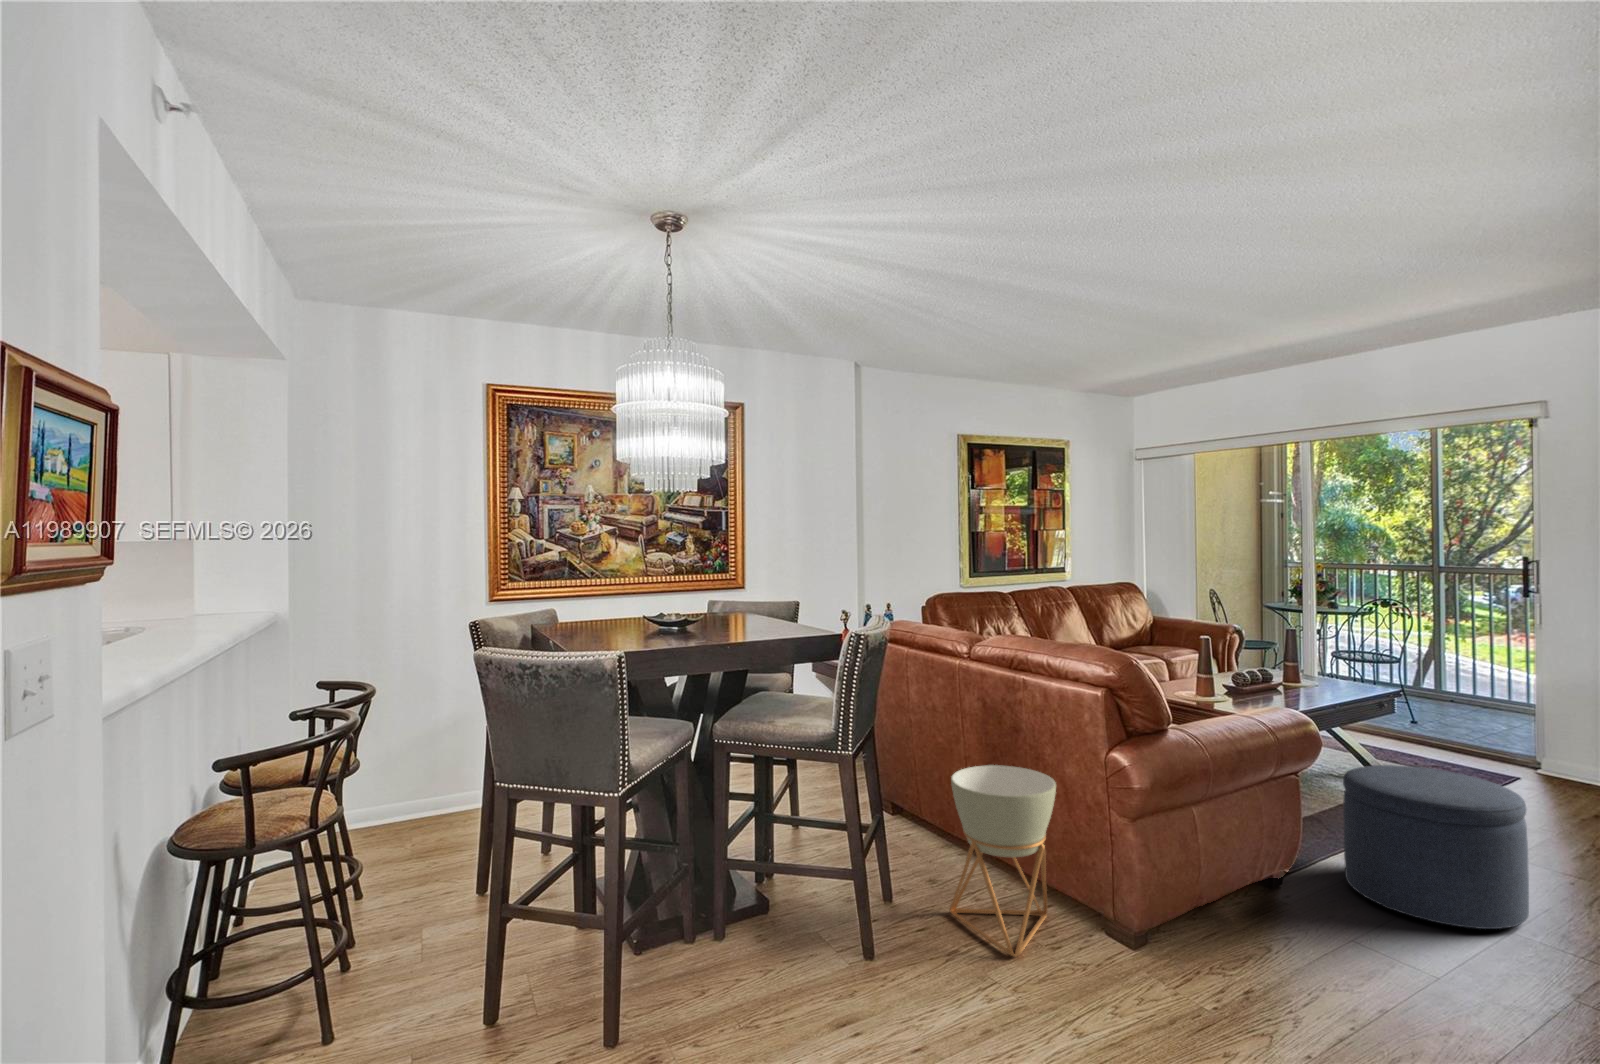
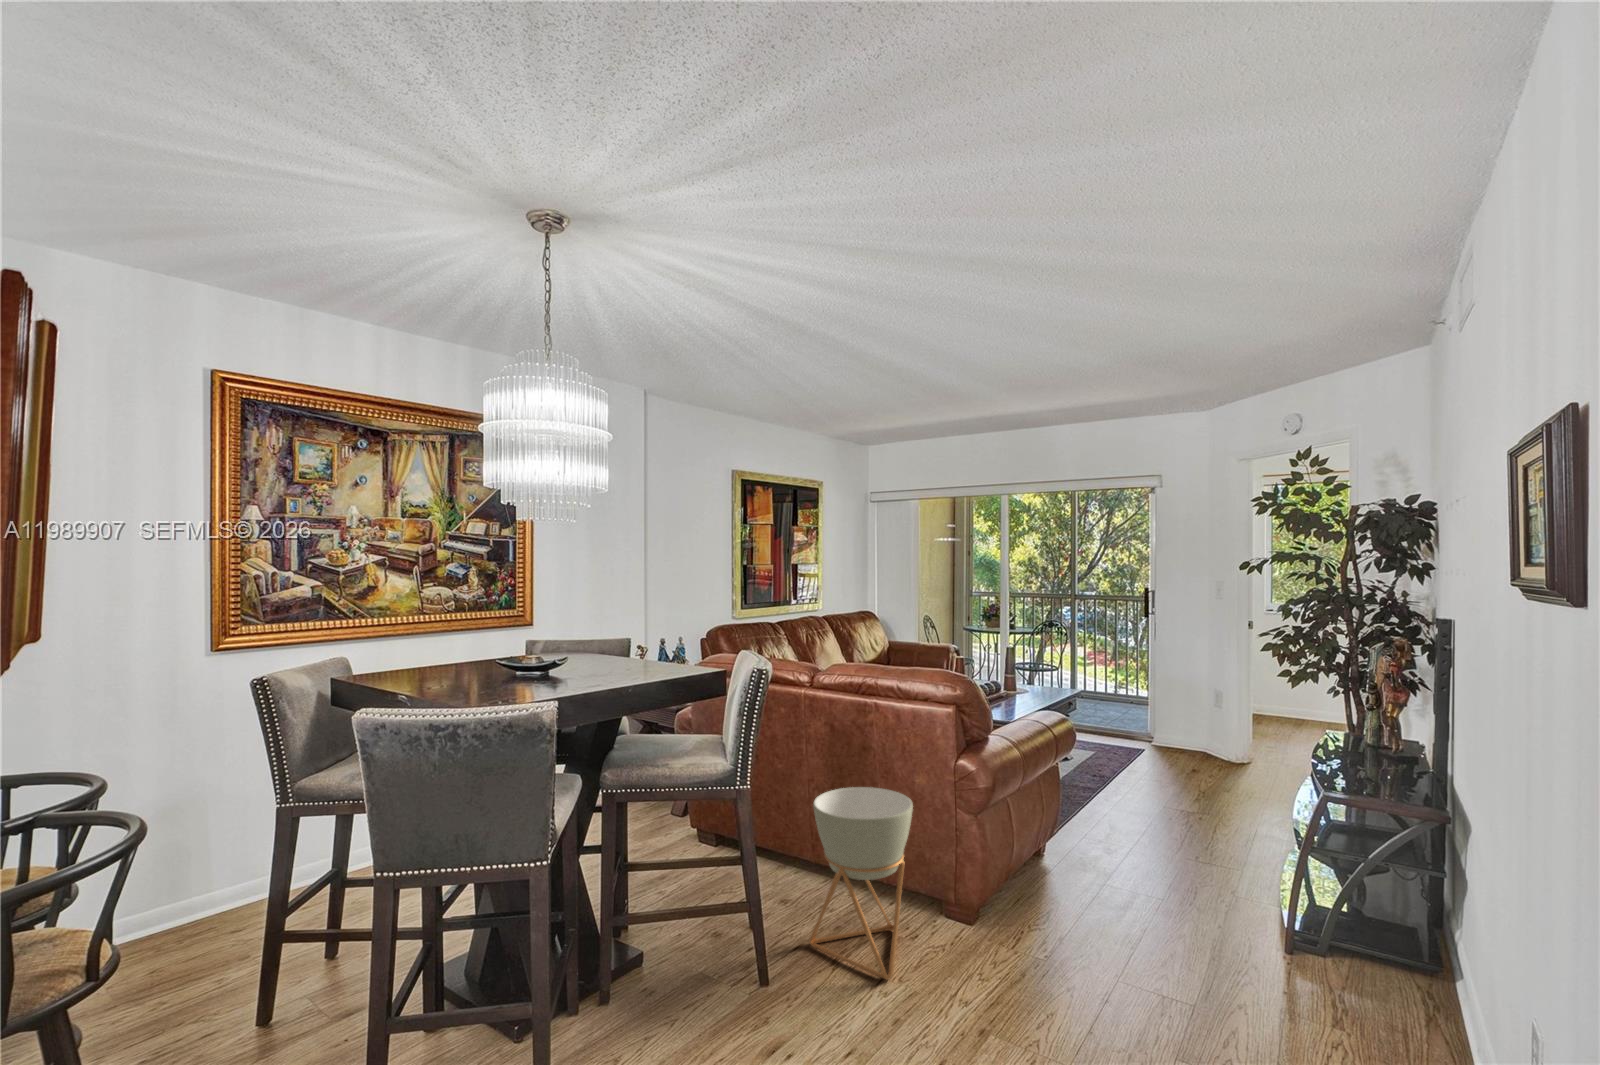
ottoman: present [1343,765,1529,929] -> none [1093,750,1223,875]

